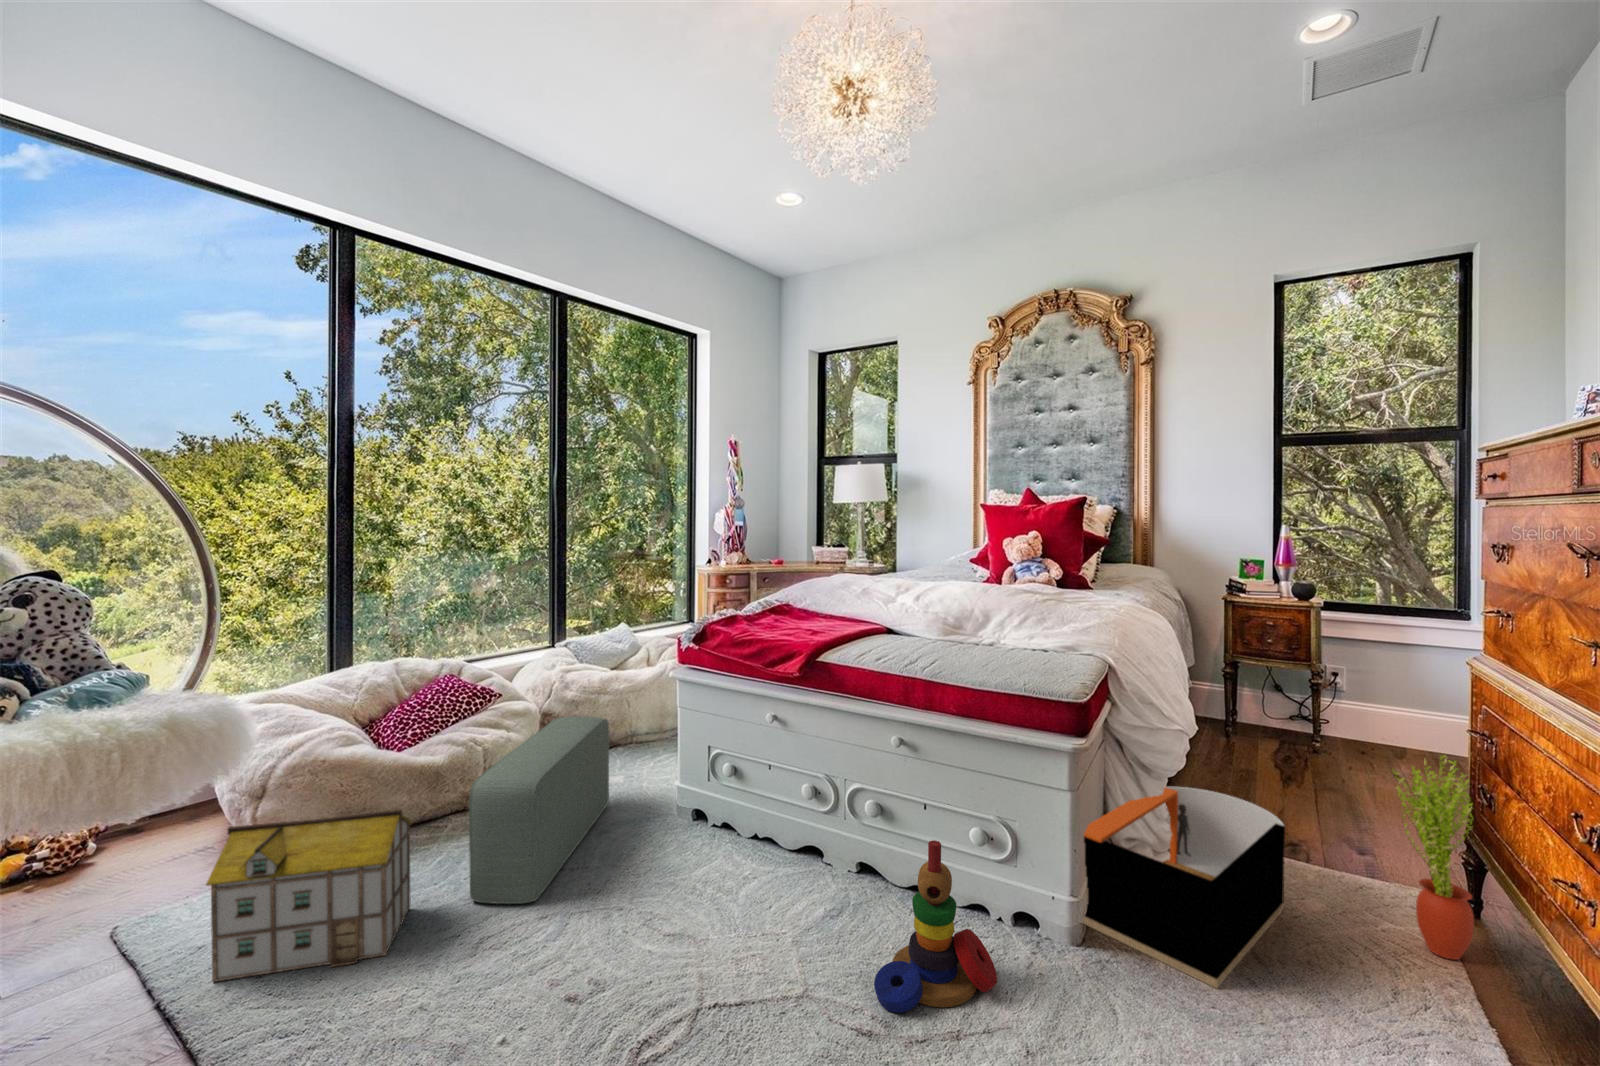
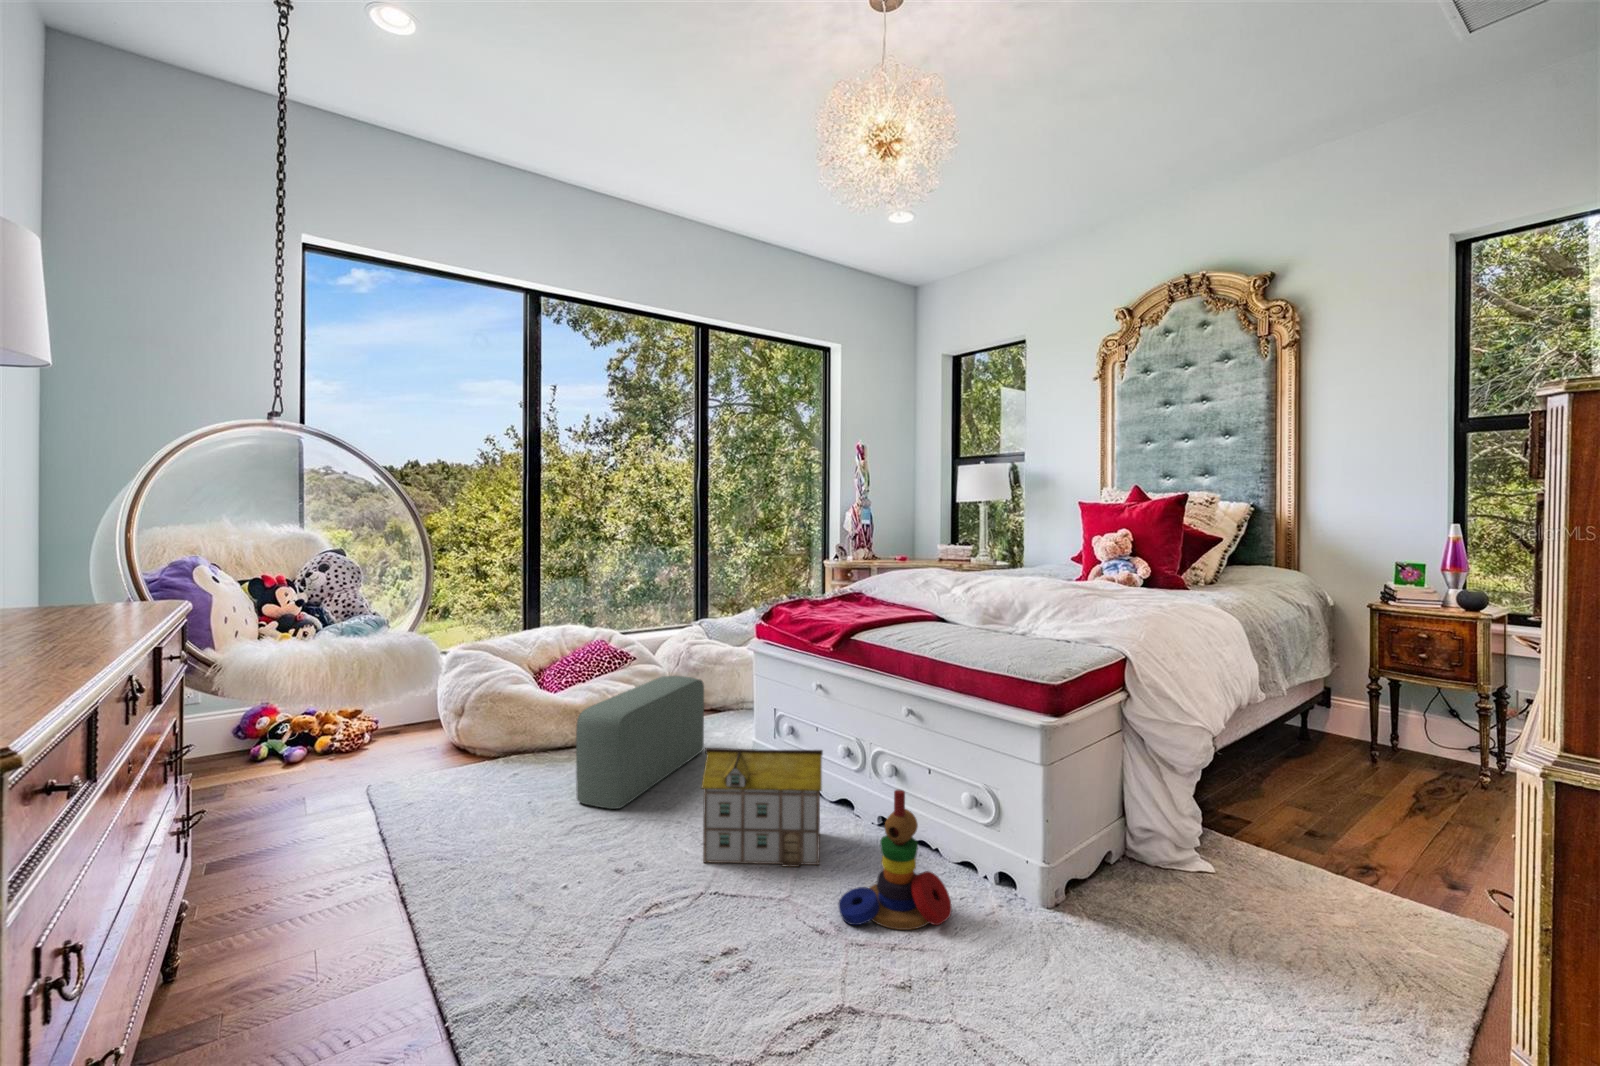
potted plant: present [1394,756,1474,960] -> none [1420,772,1513,996]
storage bin: present [1083,787,1285,988] -> none [1062,782,1302,965]
toy house: present [206,810,412,982] -> present [701,748,823,867]

